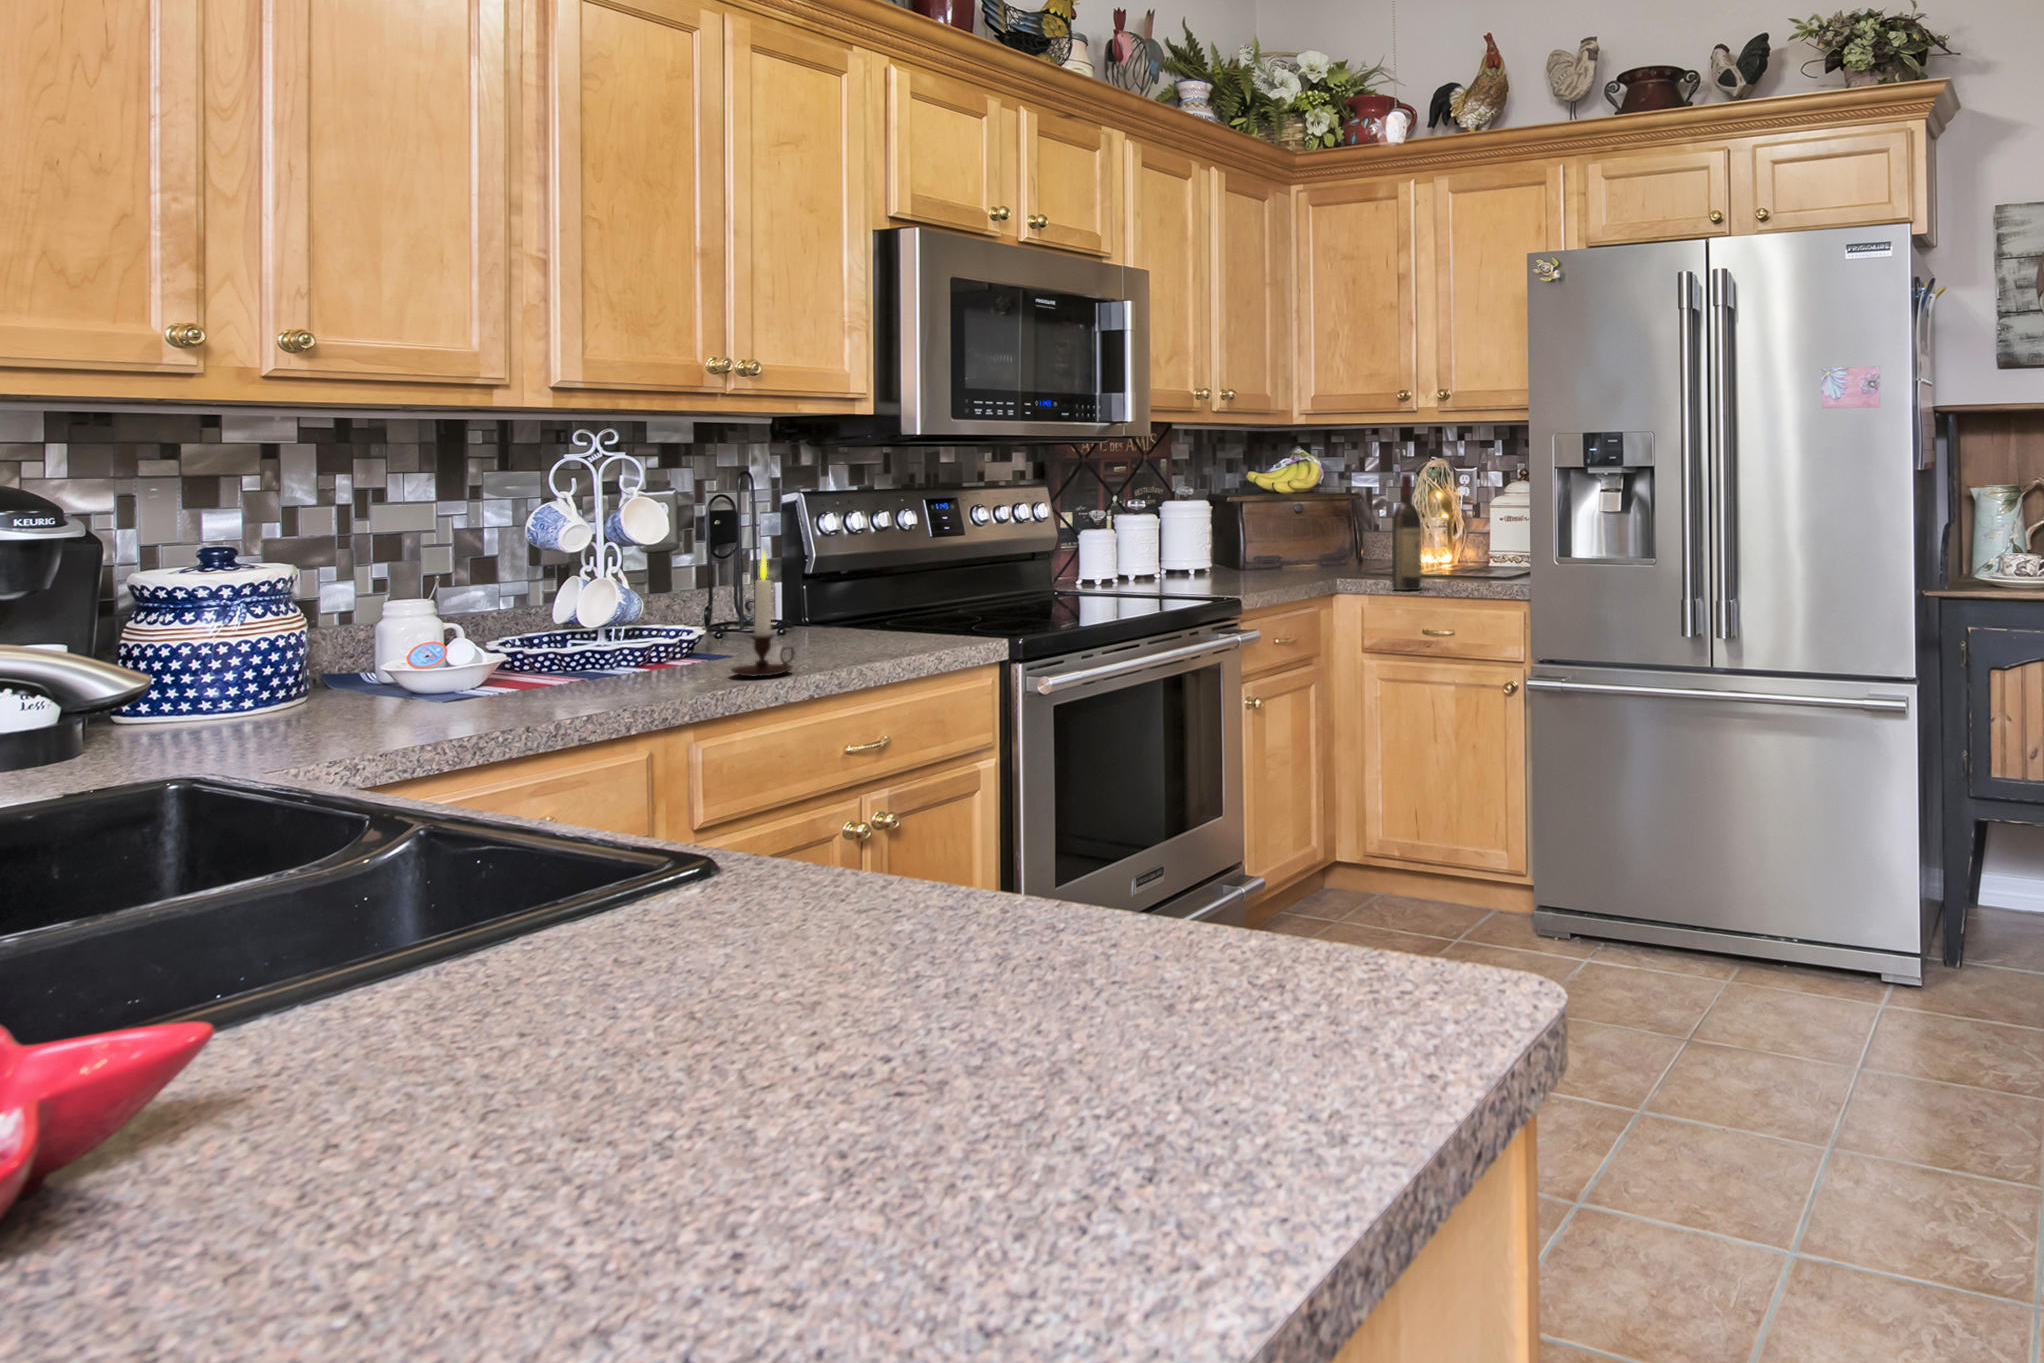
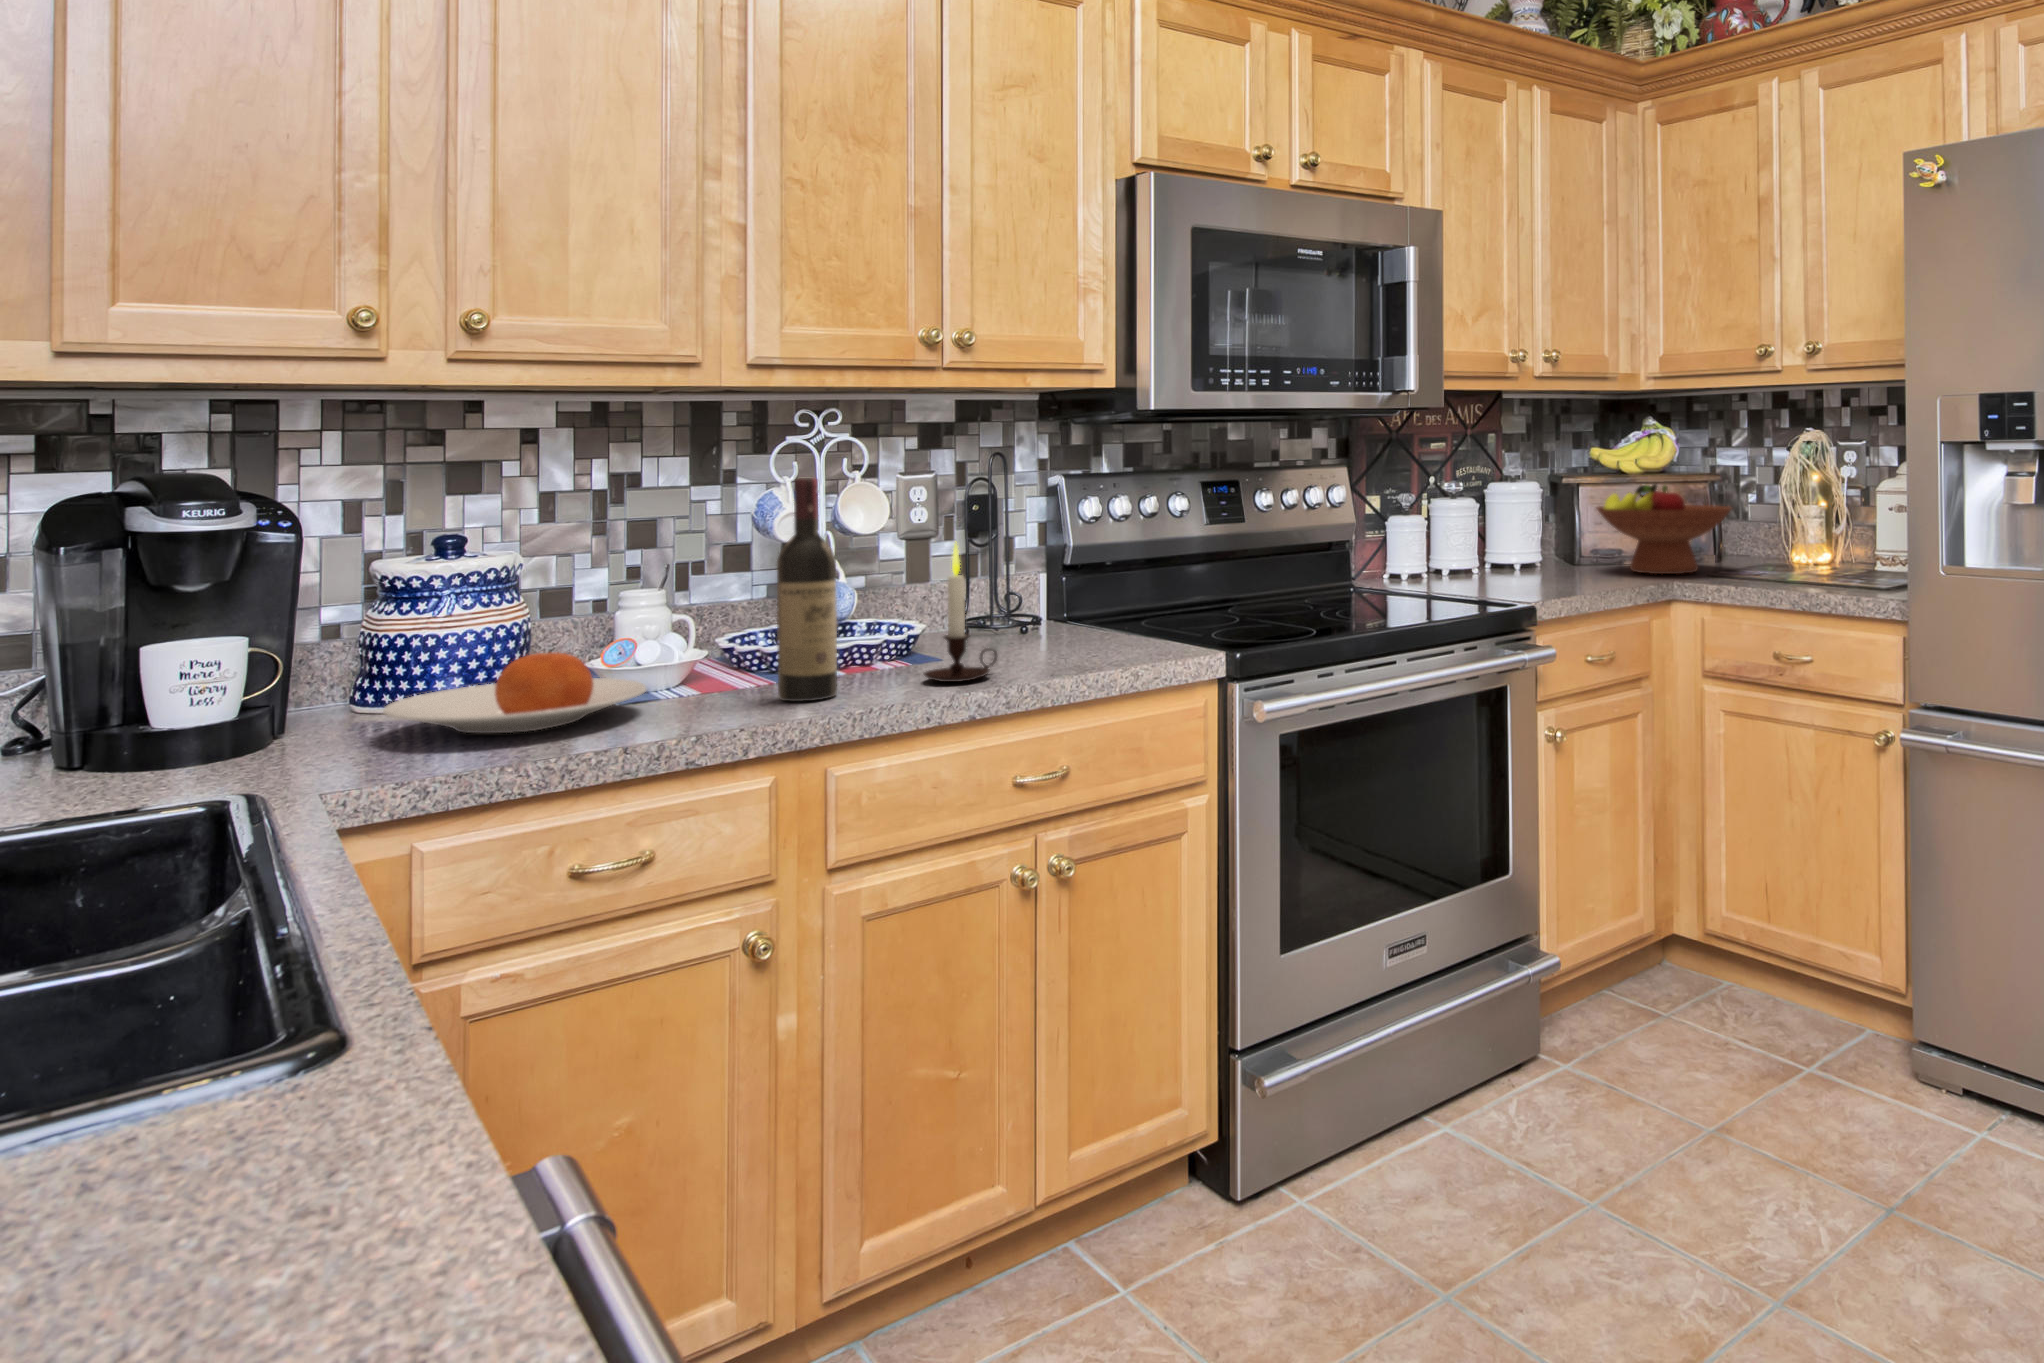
wine bottle: present [1392,474,1421,590] -> present [777,478,837,702]
fruit bowl: none [1259,504,1373,581] -> present [1597,483,1732,574]
plate: none [205,656,476,733] -> present [383,652,646,733]

